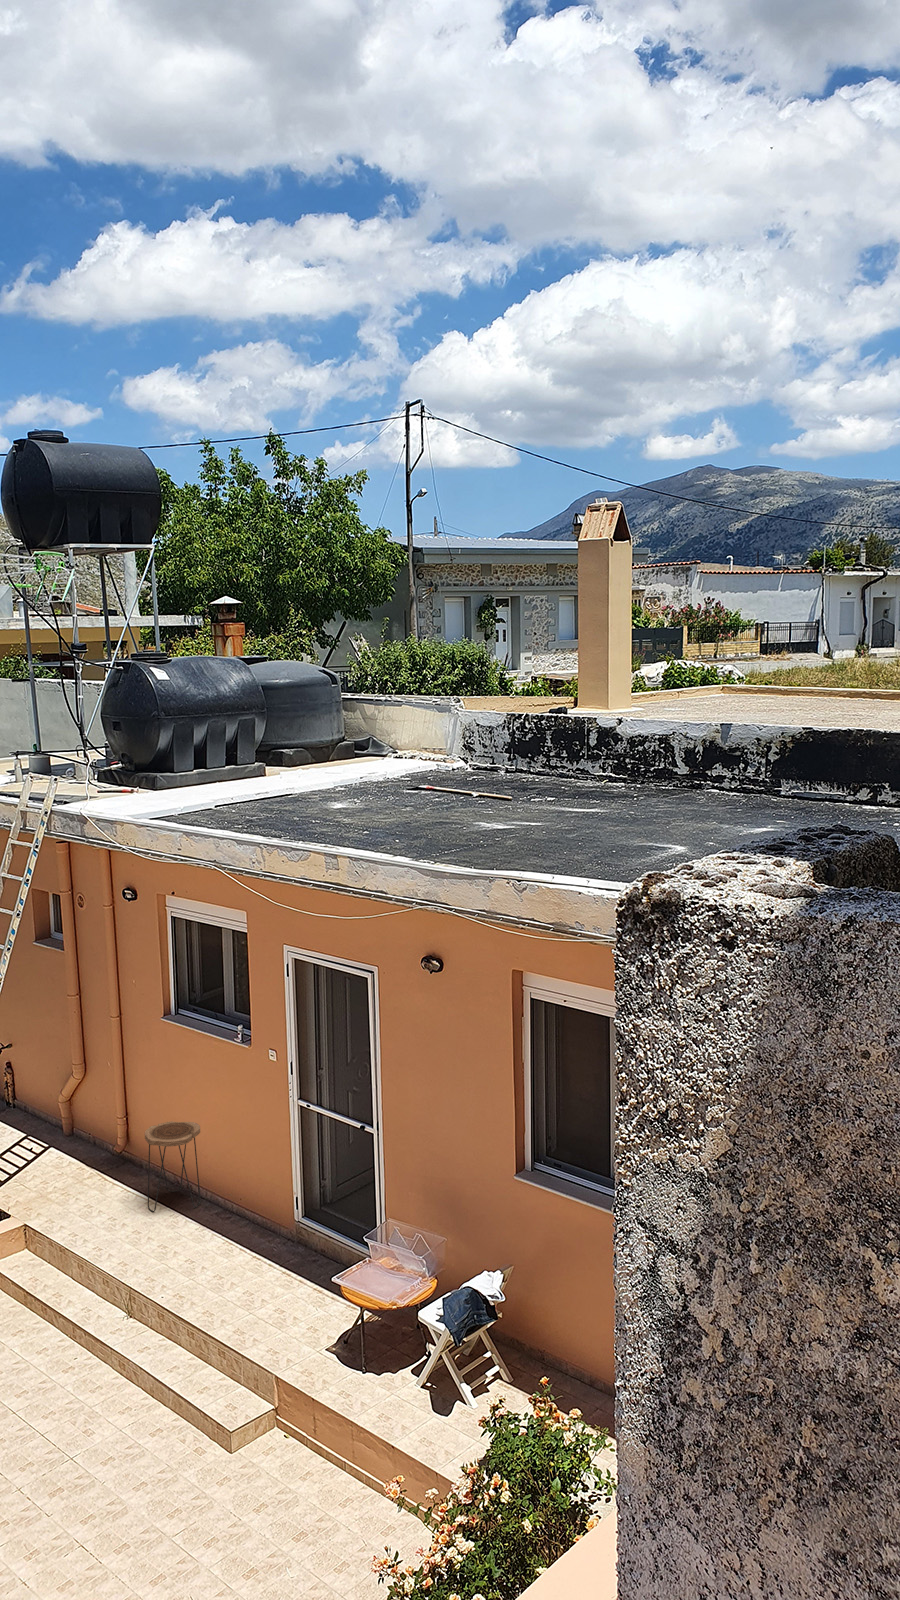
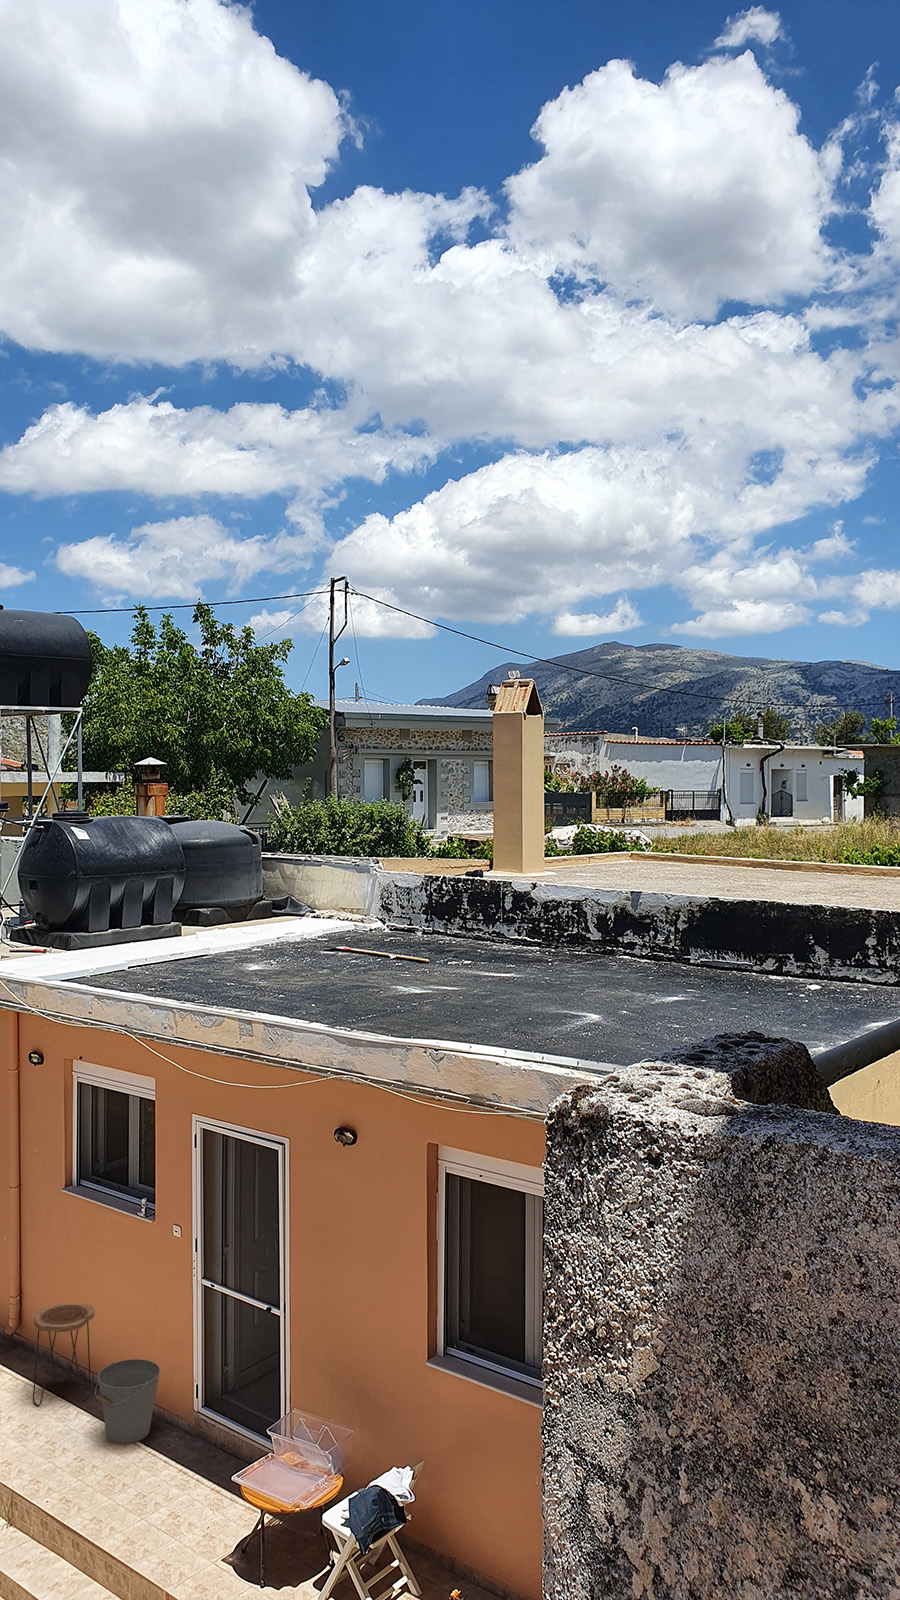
bucket: none [204,1171,264,1246] -> present [95,1359,160,1444]

